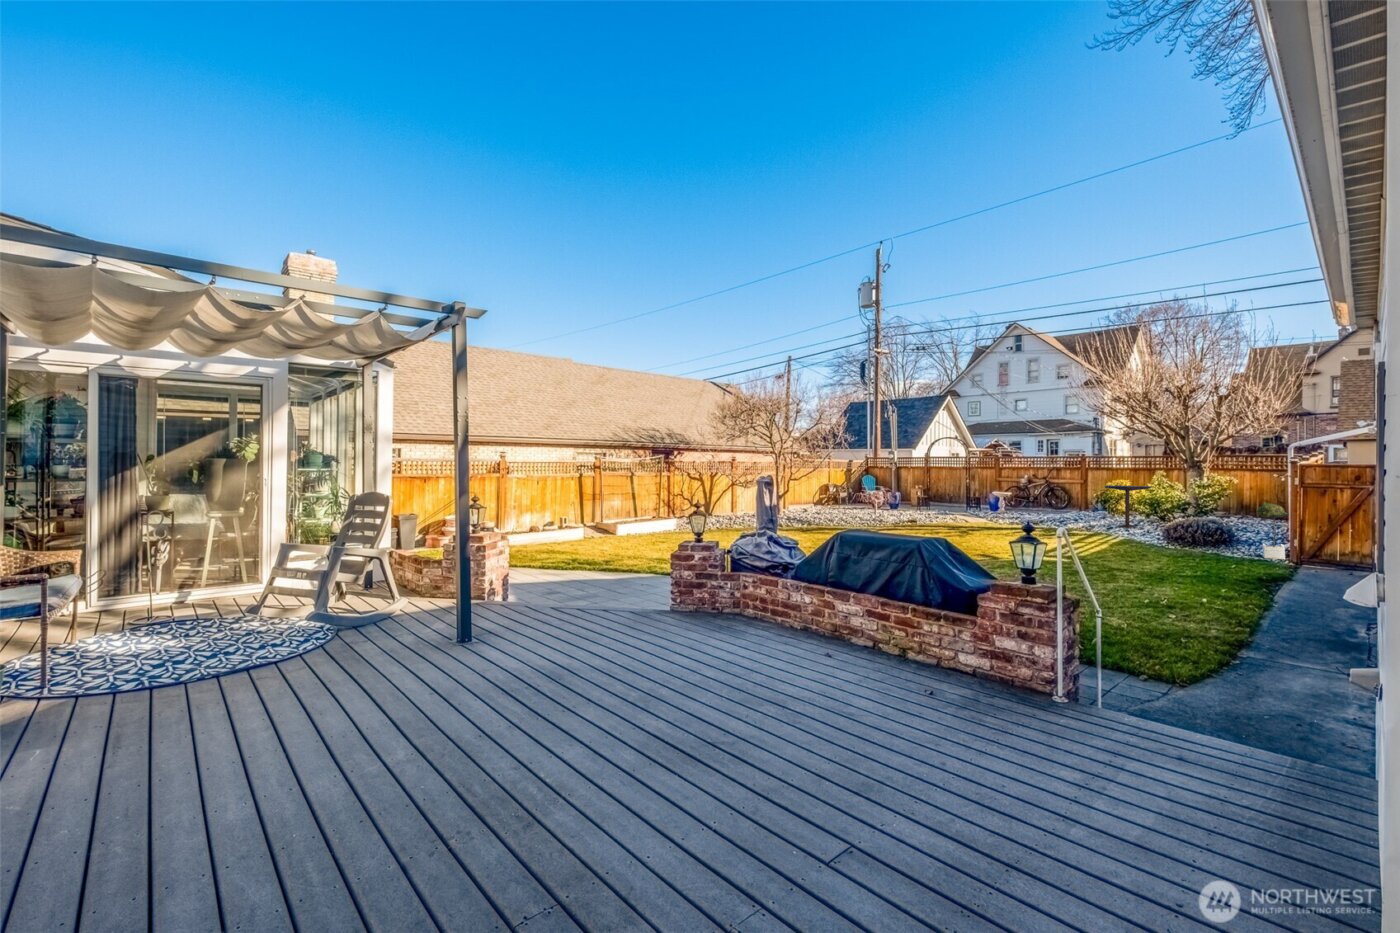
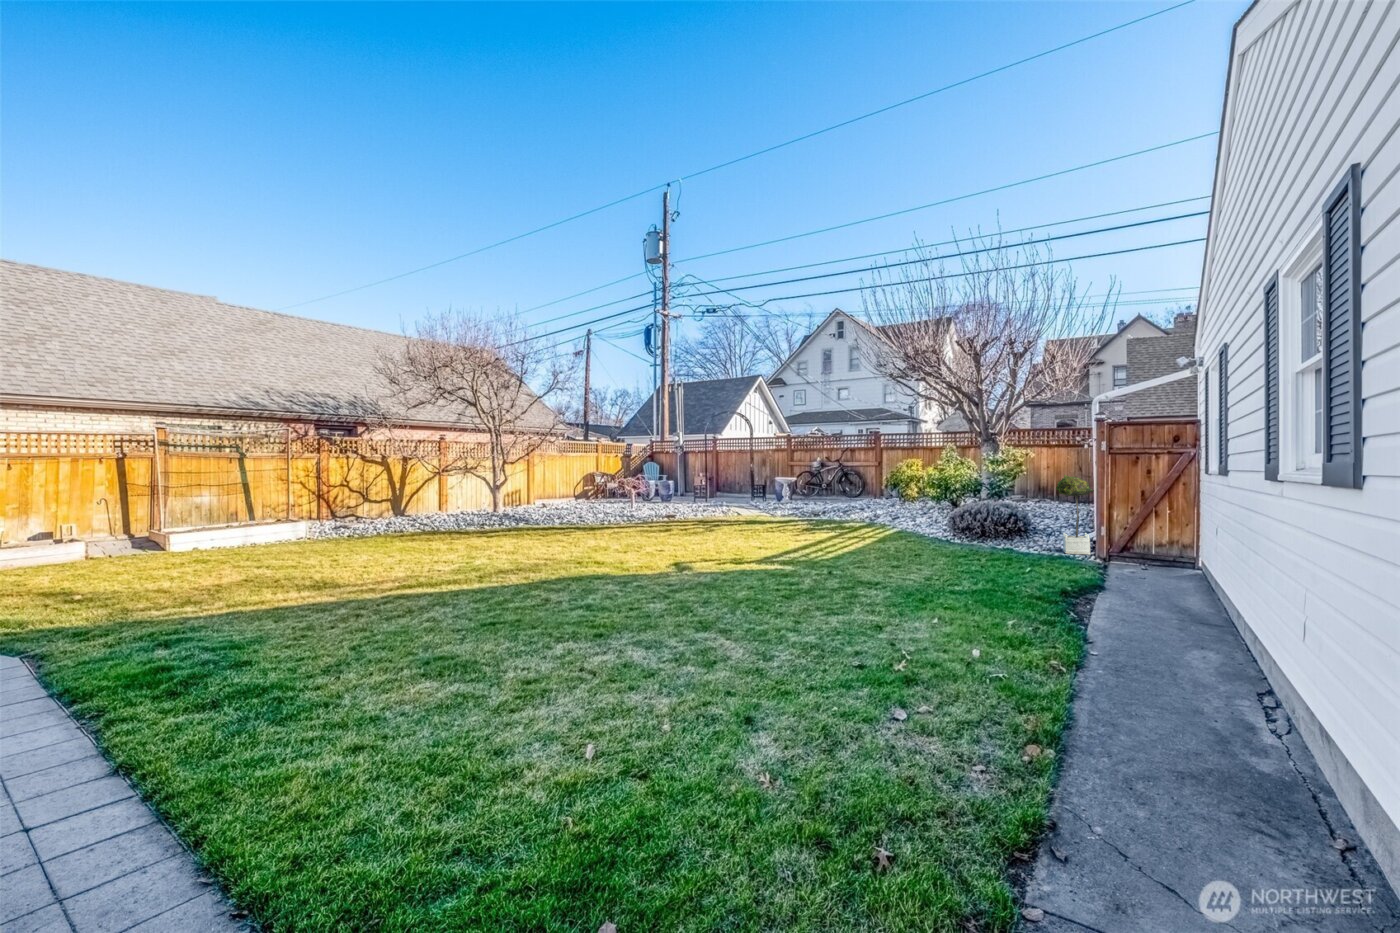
pedestal table: present [1105,486,1151,527] -> none [891,464,942,517]

